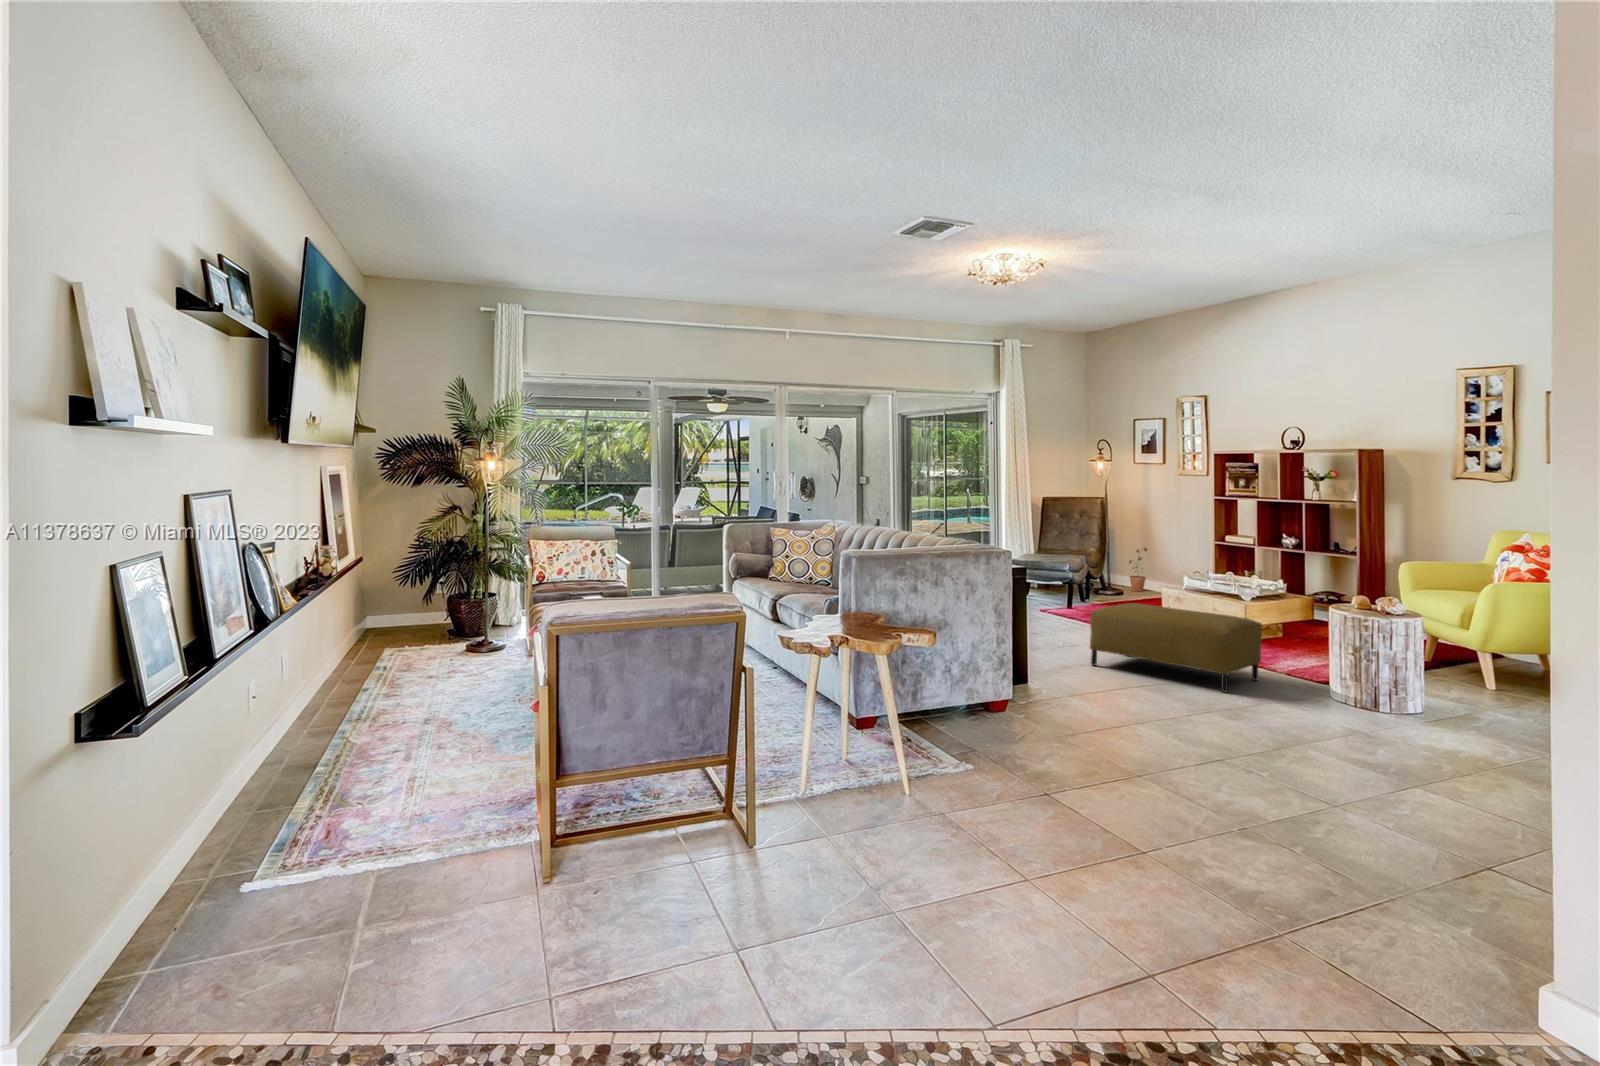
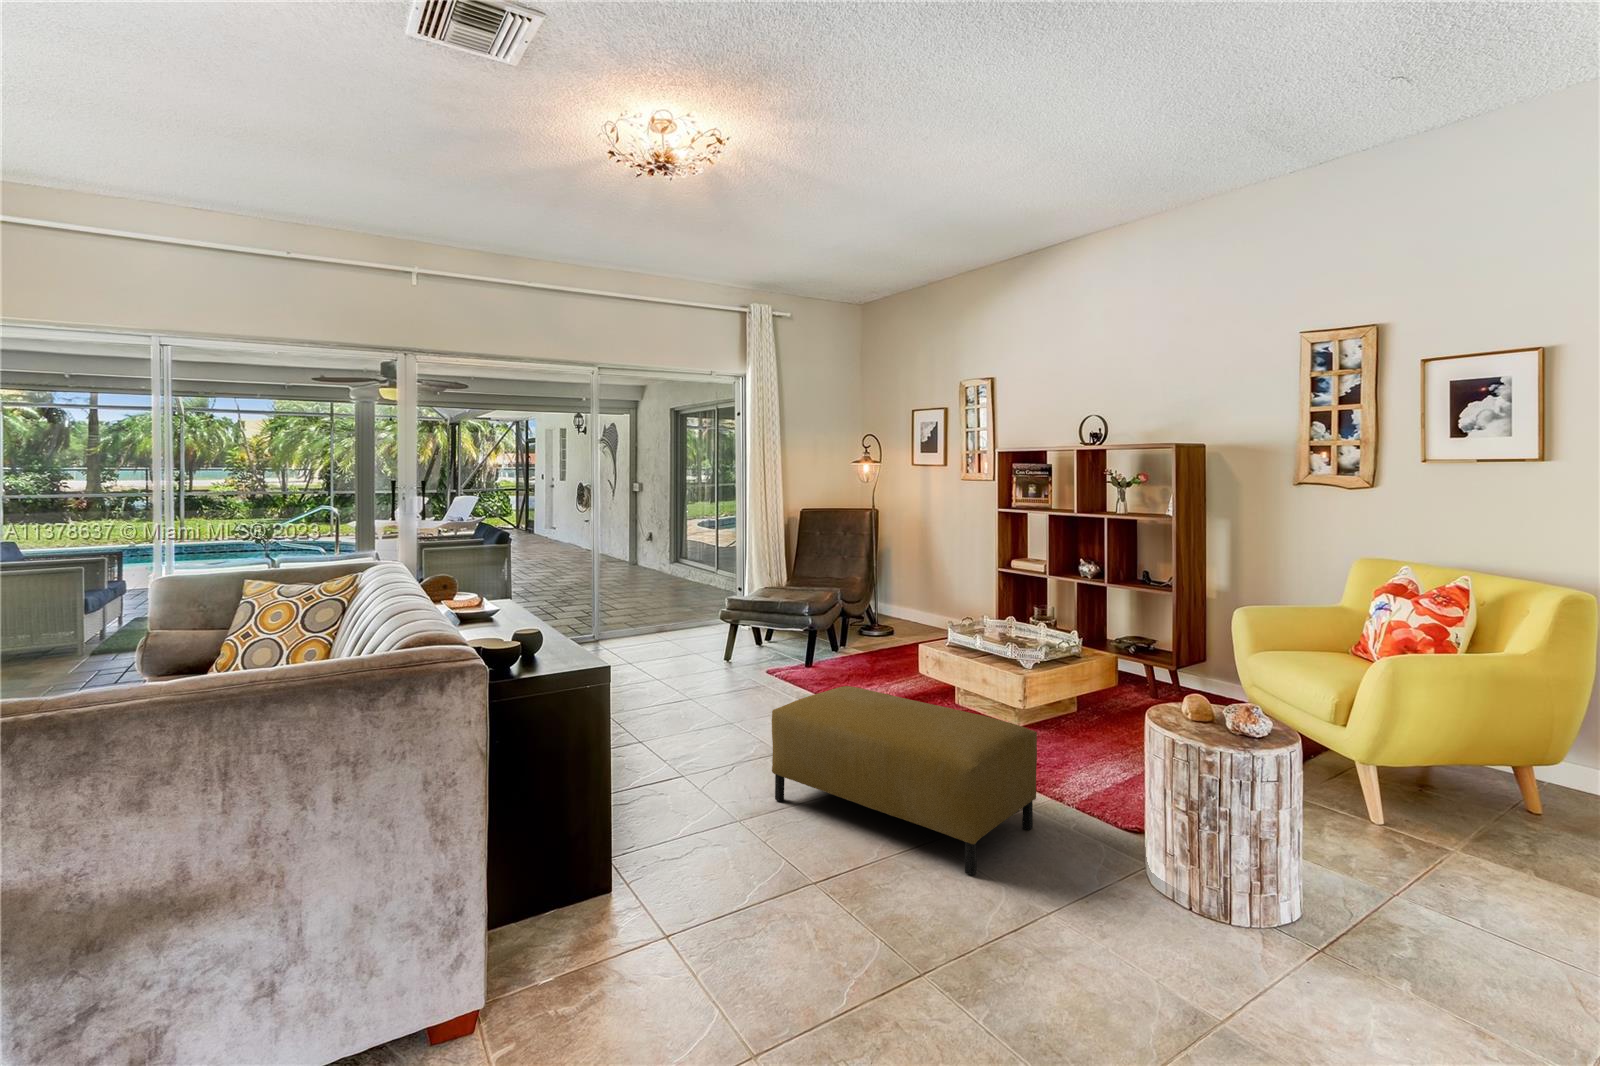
potted plant: present [1129,547,1147,591] -> none [905,570,929,626]

